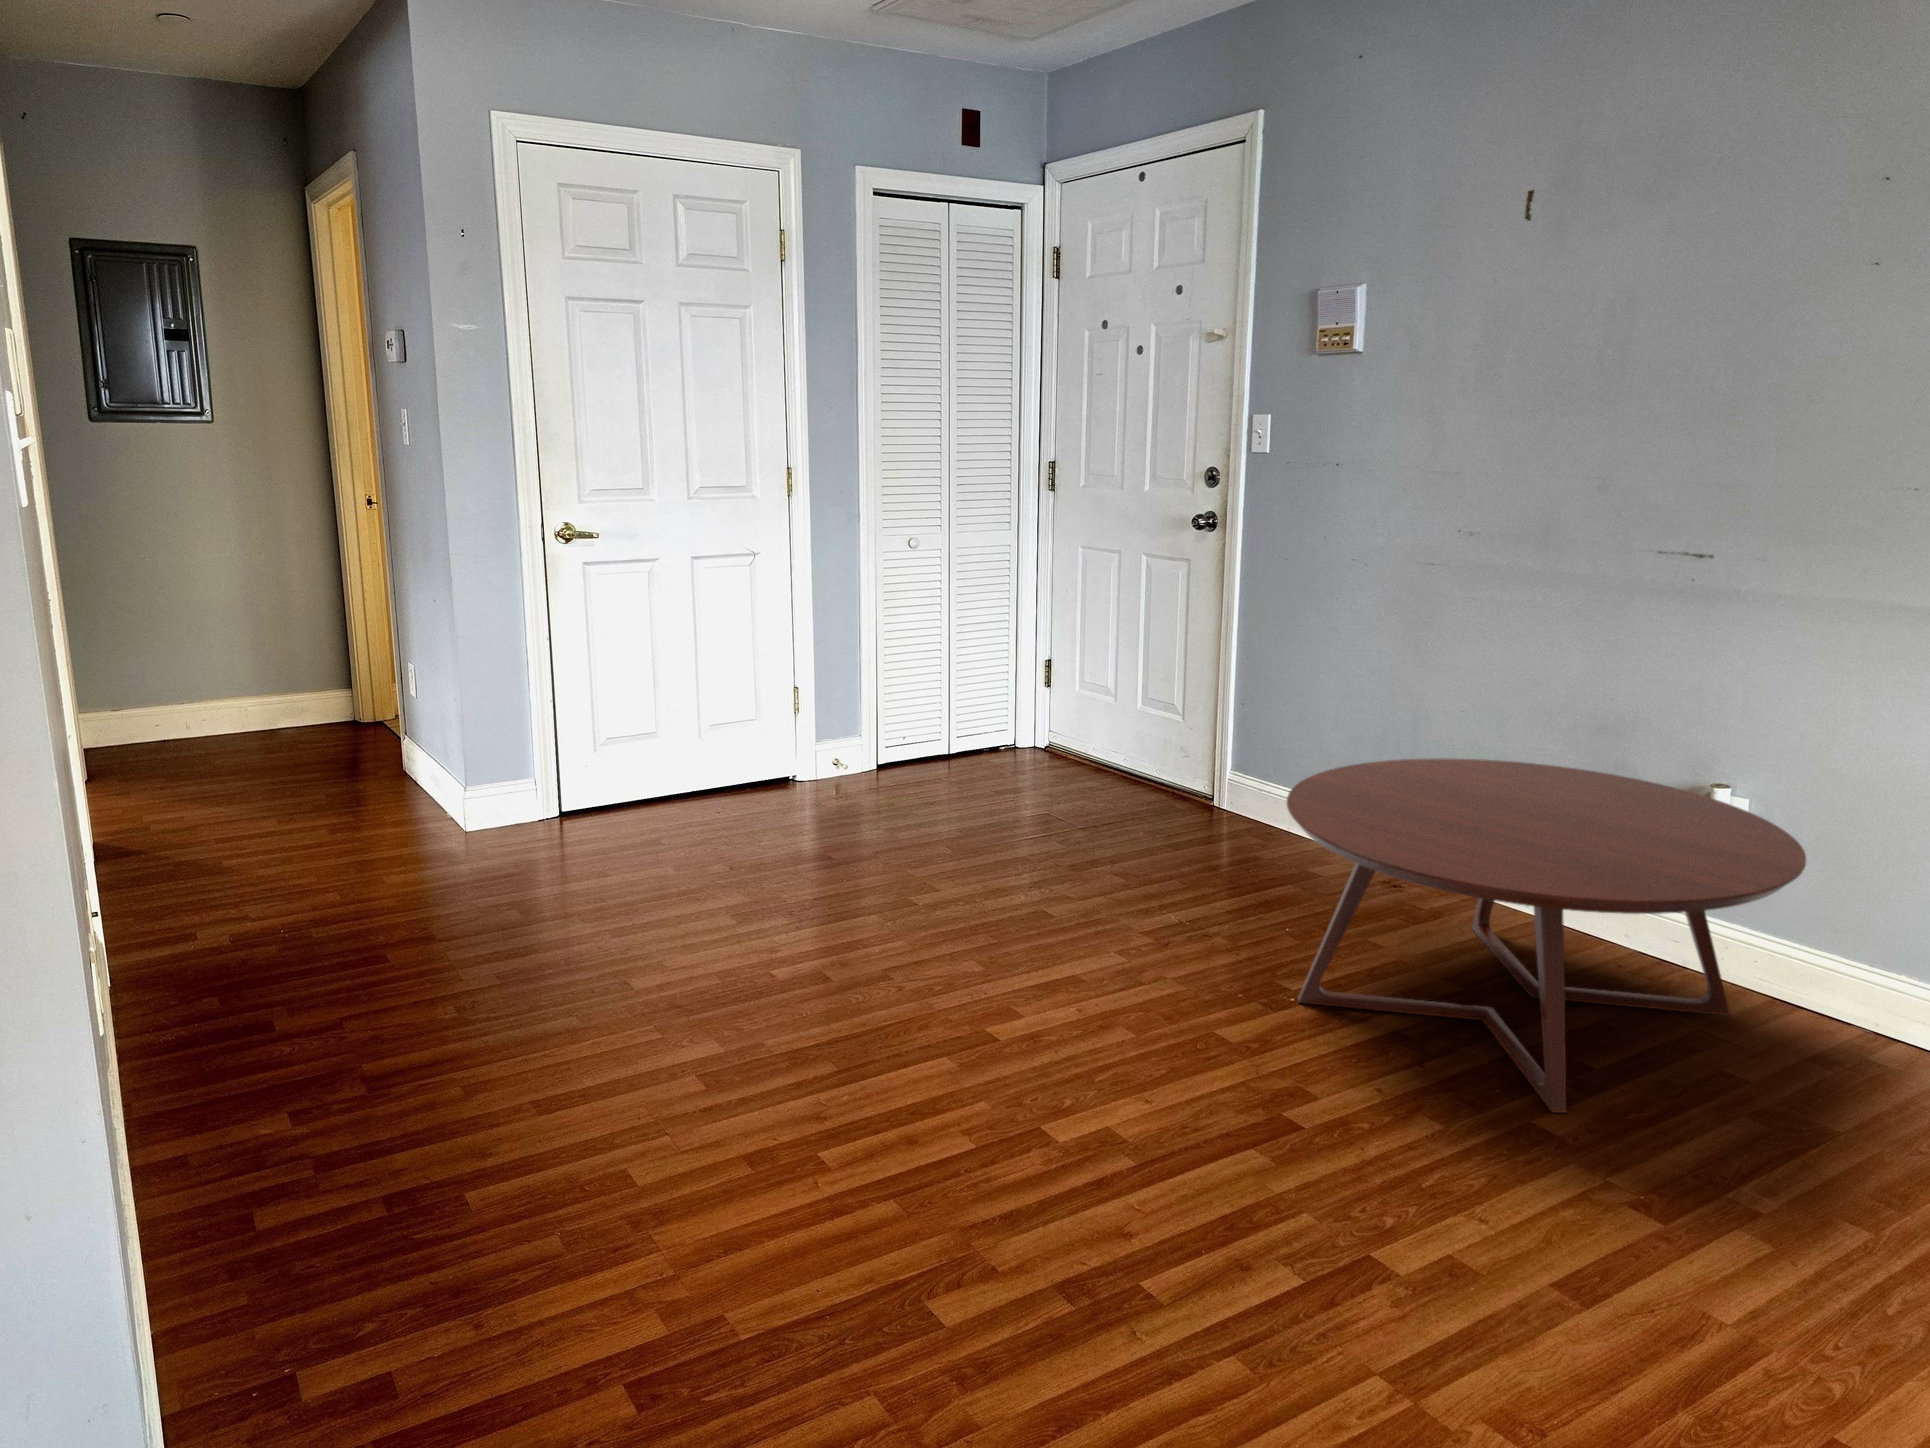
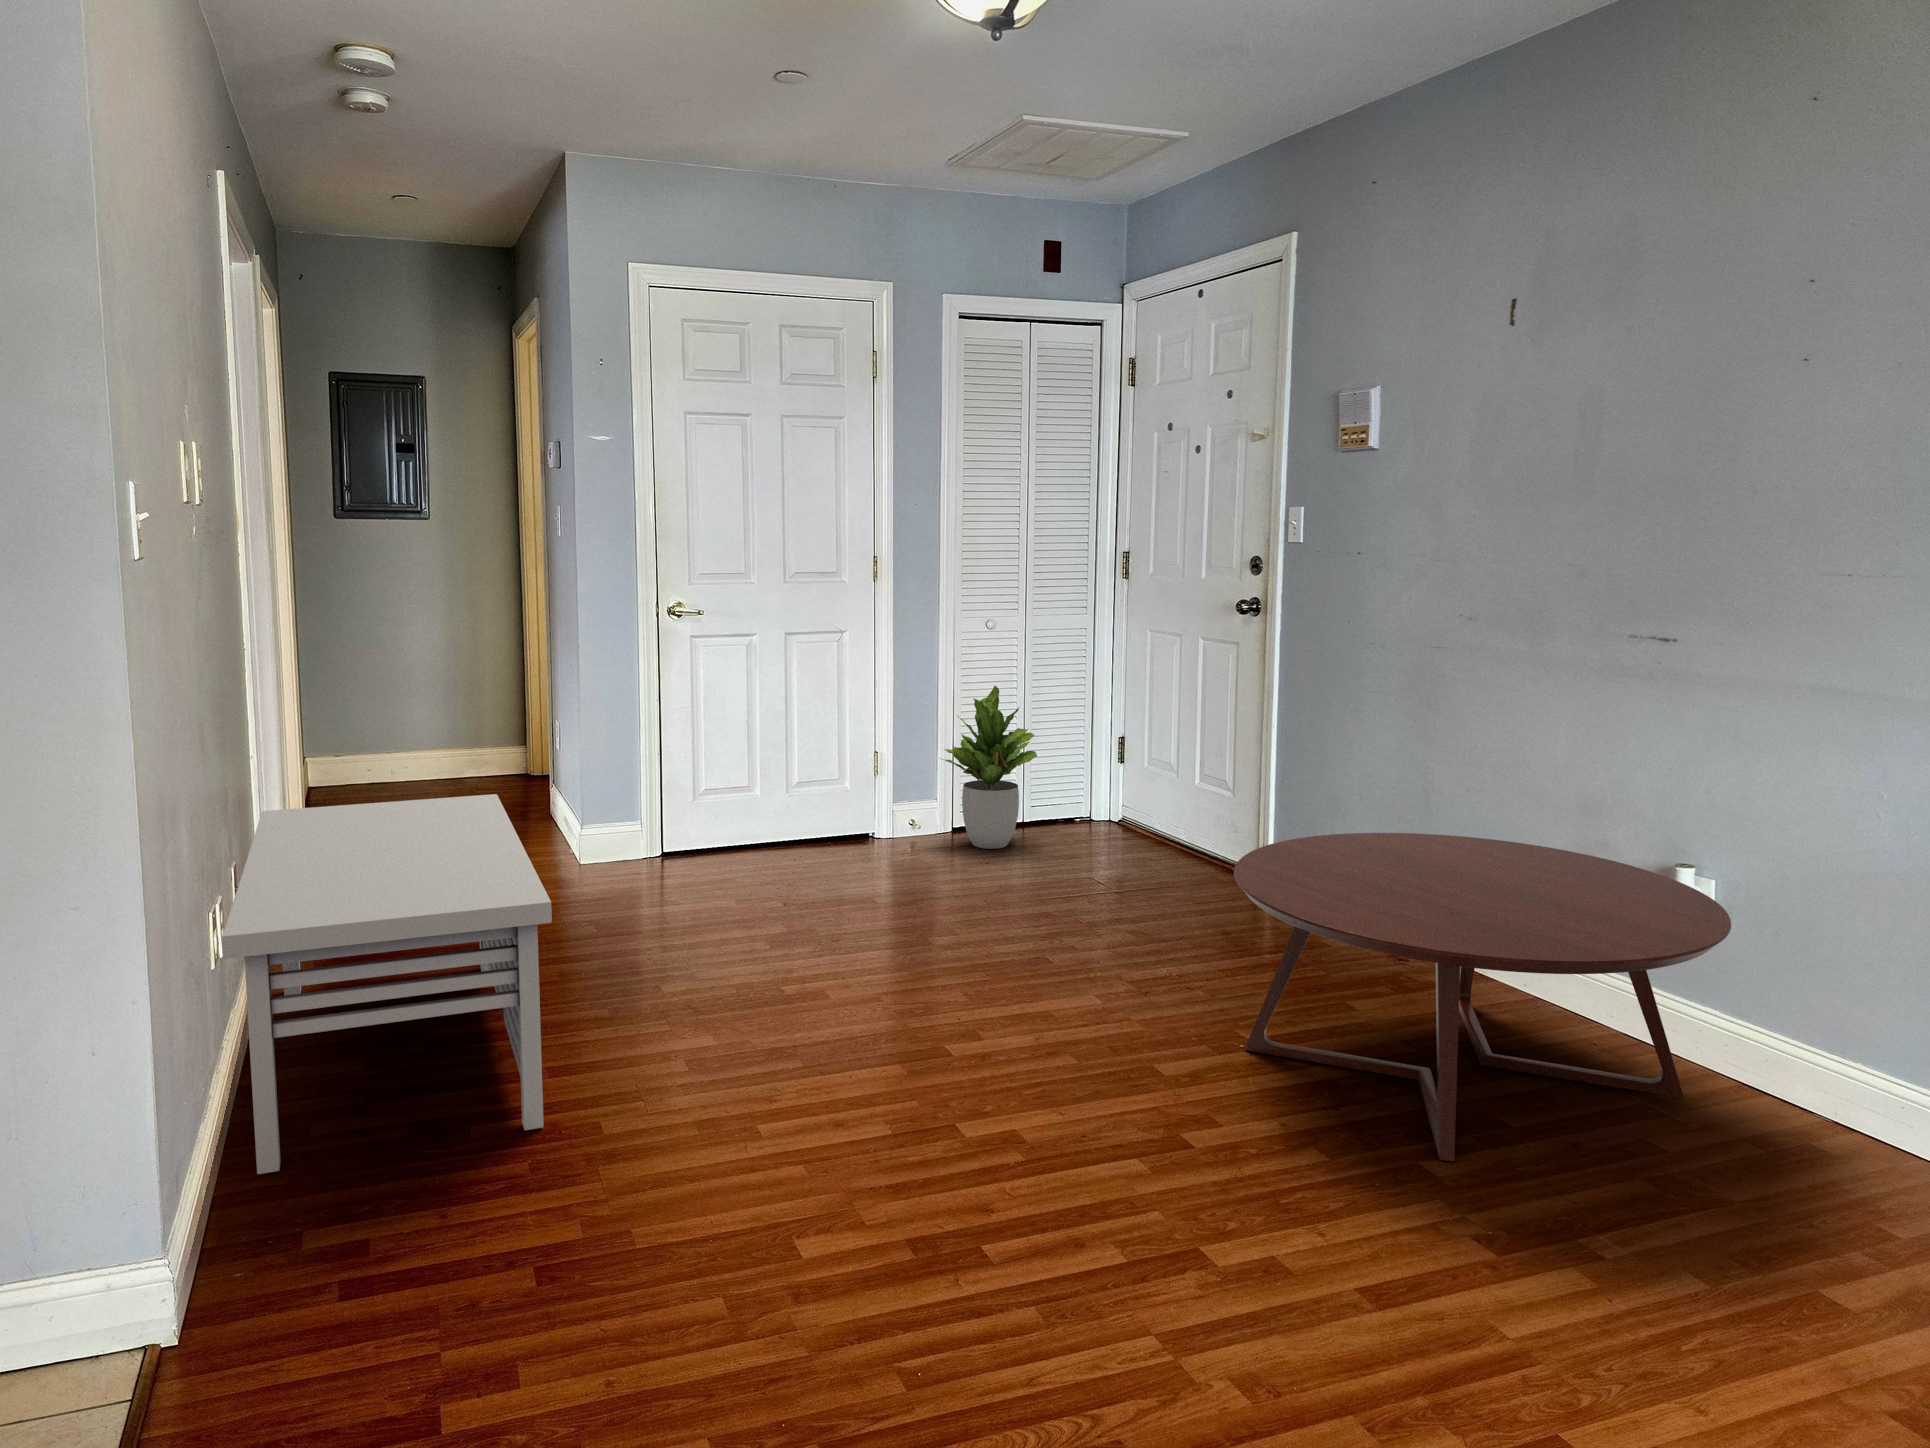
potted plant: none [867,609,979,786] -> present [942,686,1037,849]
storage bench: none [81,766,555,1309] -> present [222,794,552,1174]

